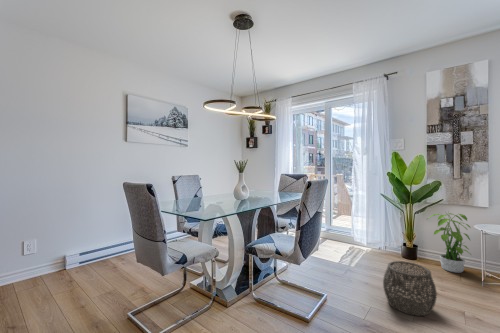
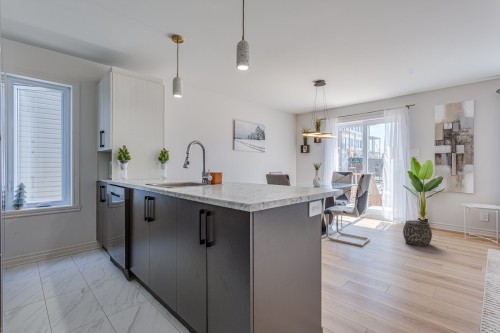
potted plant: present [427,213,470,273] -> none [433,196,463,234]

